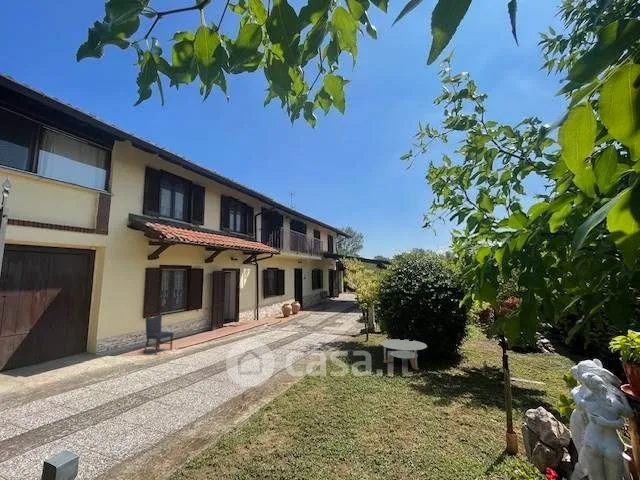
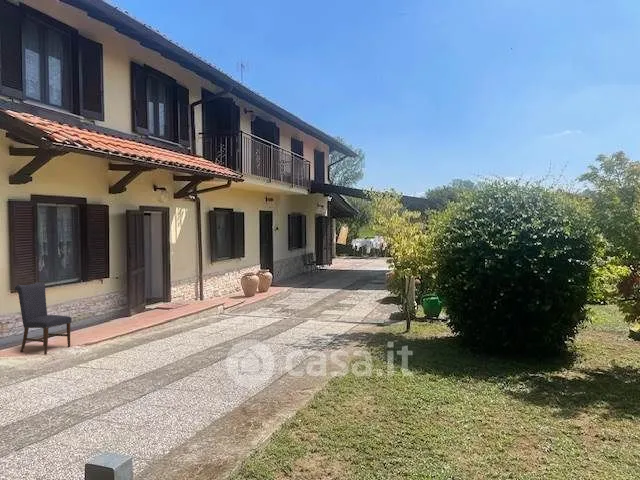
round table: present [381,339,427,370] -> none [447,326,525,371]

